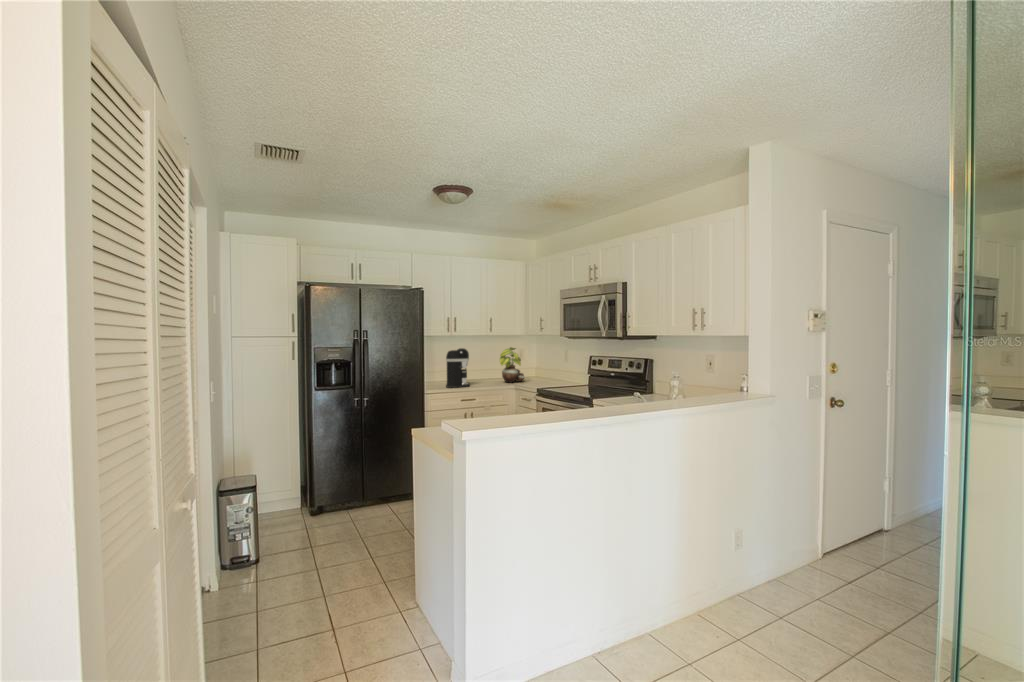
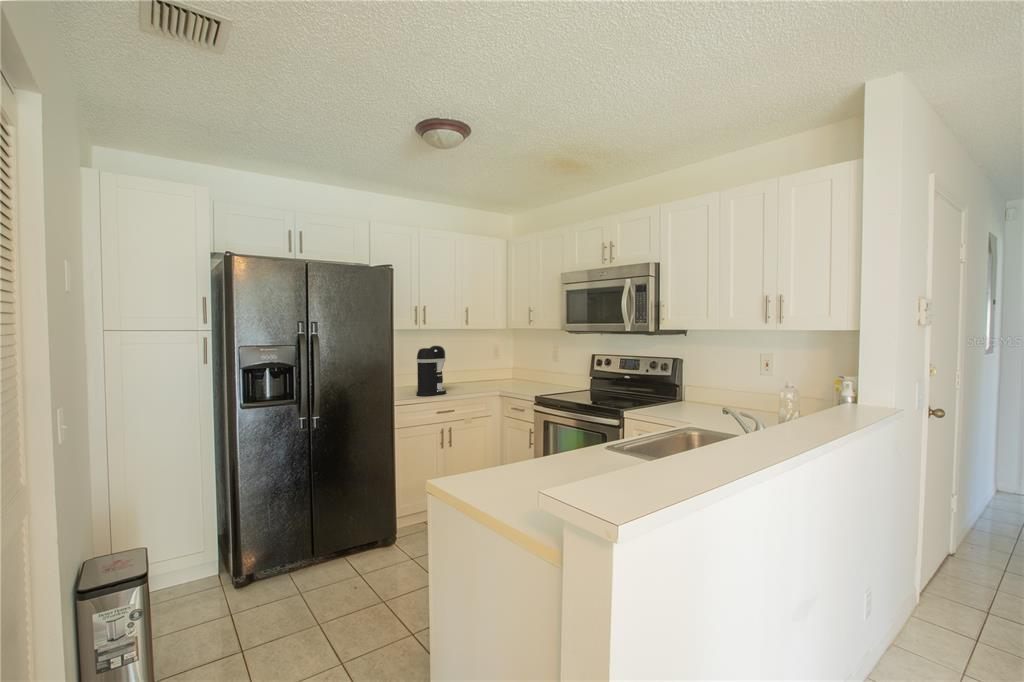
potted plant: present [500,347,525,383] -> none [480,344,510,387]

